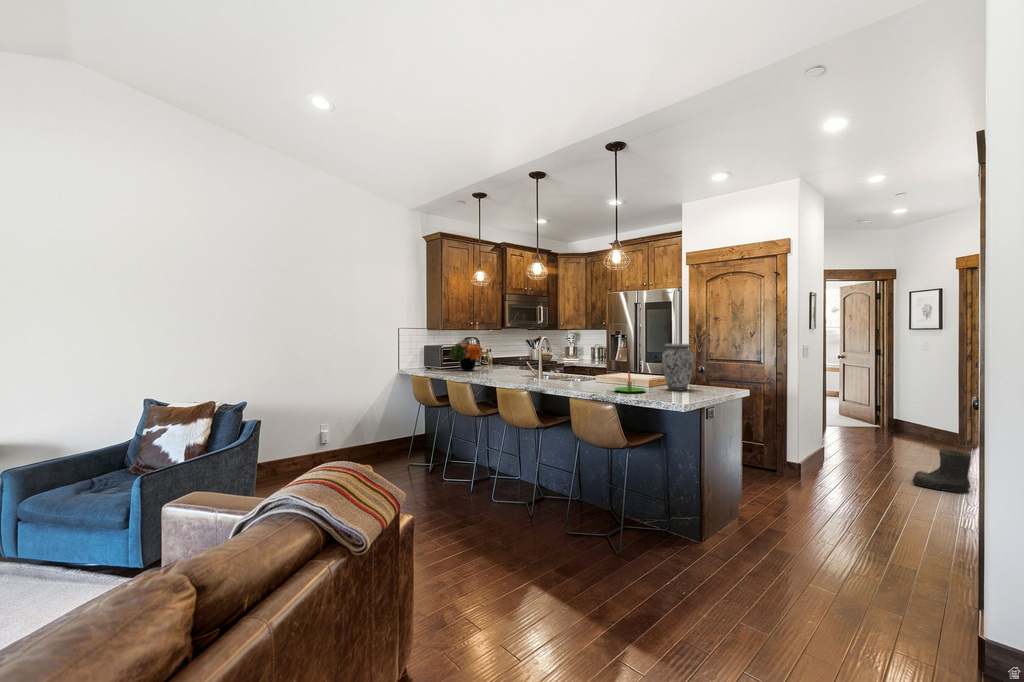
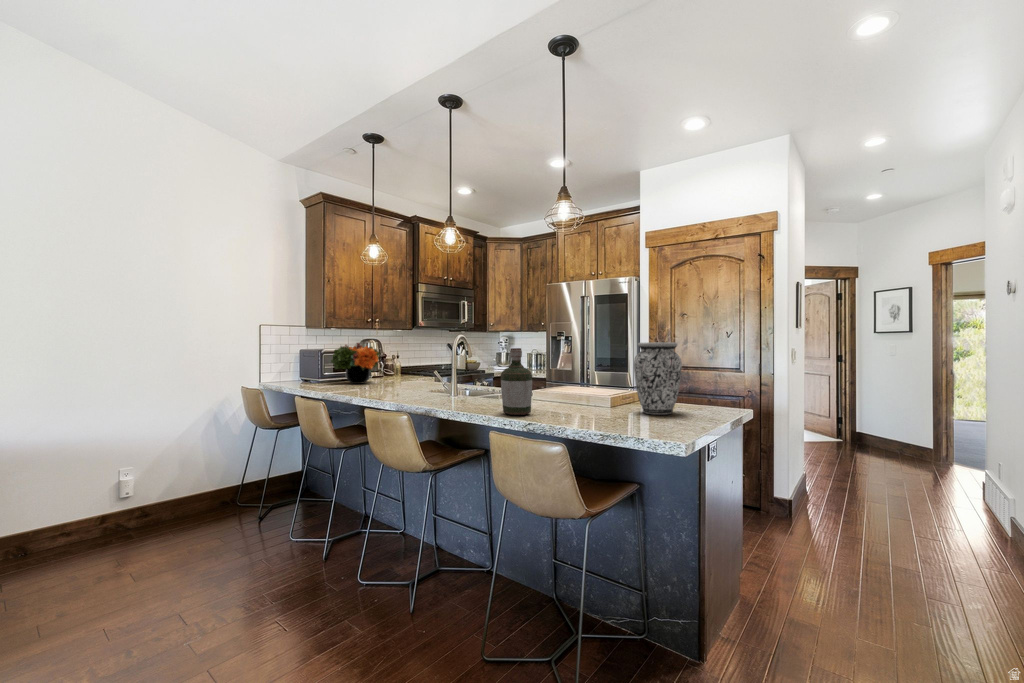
bottle: none [575,348,595,390] -> present [501,348,532,415]
candle: present [614,372,646,393] -> none [561,385,612,420]
boots: present [912,449,971,494] -> none [918,476,994,534]

